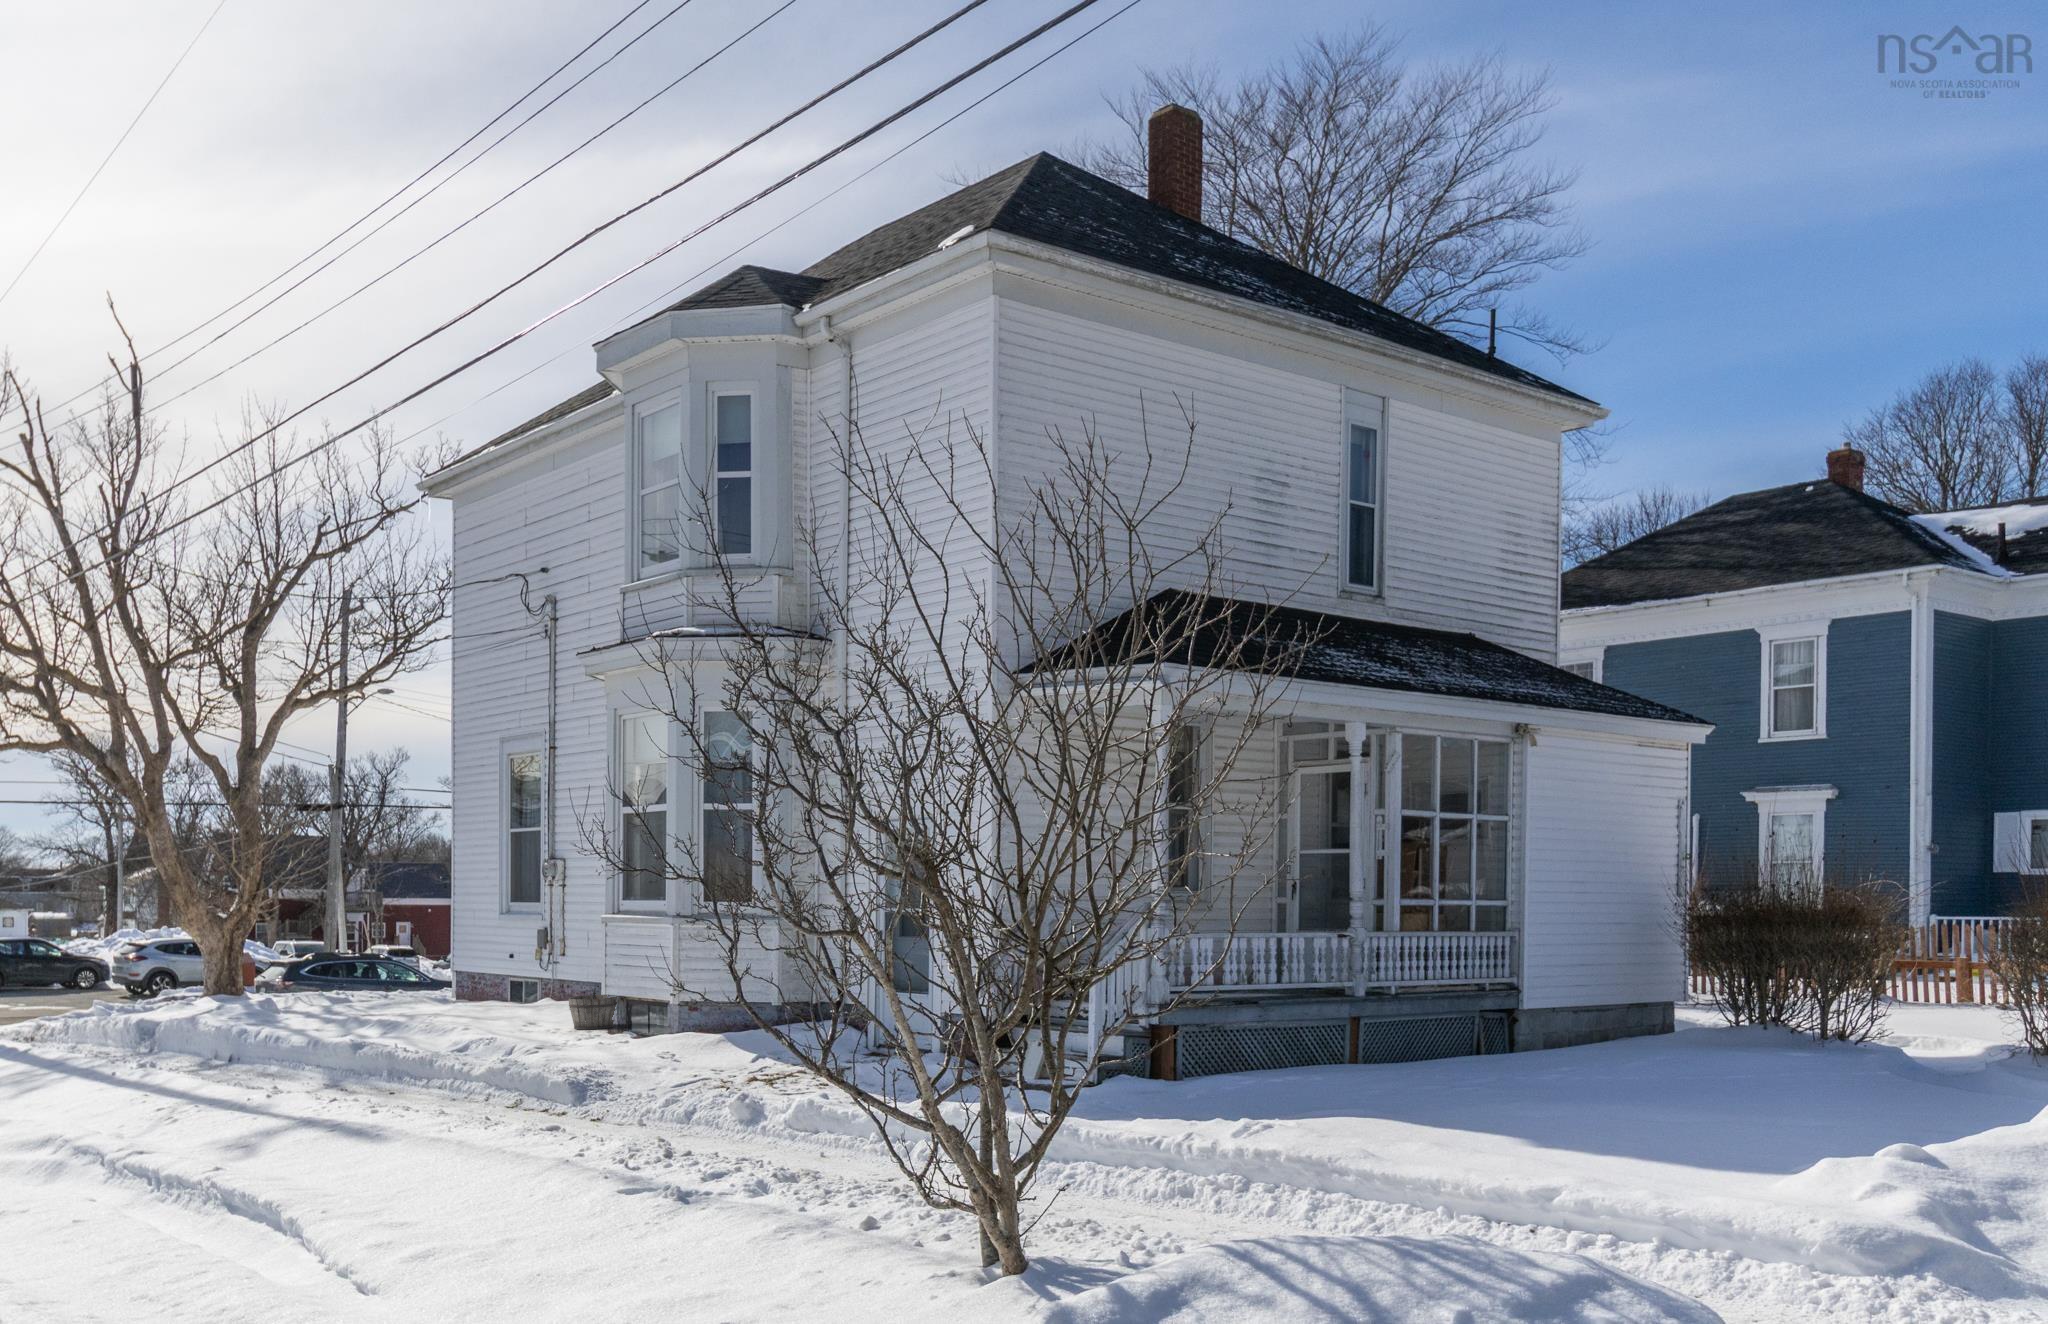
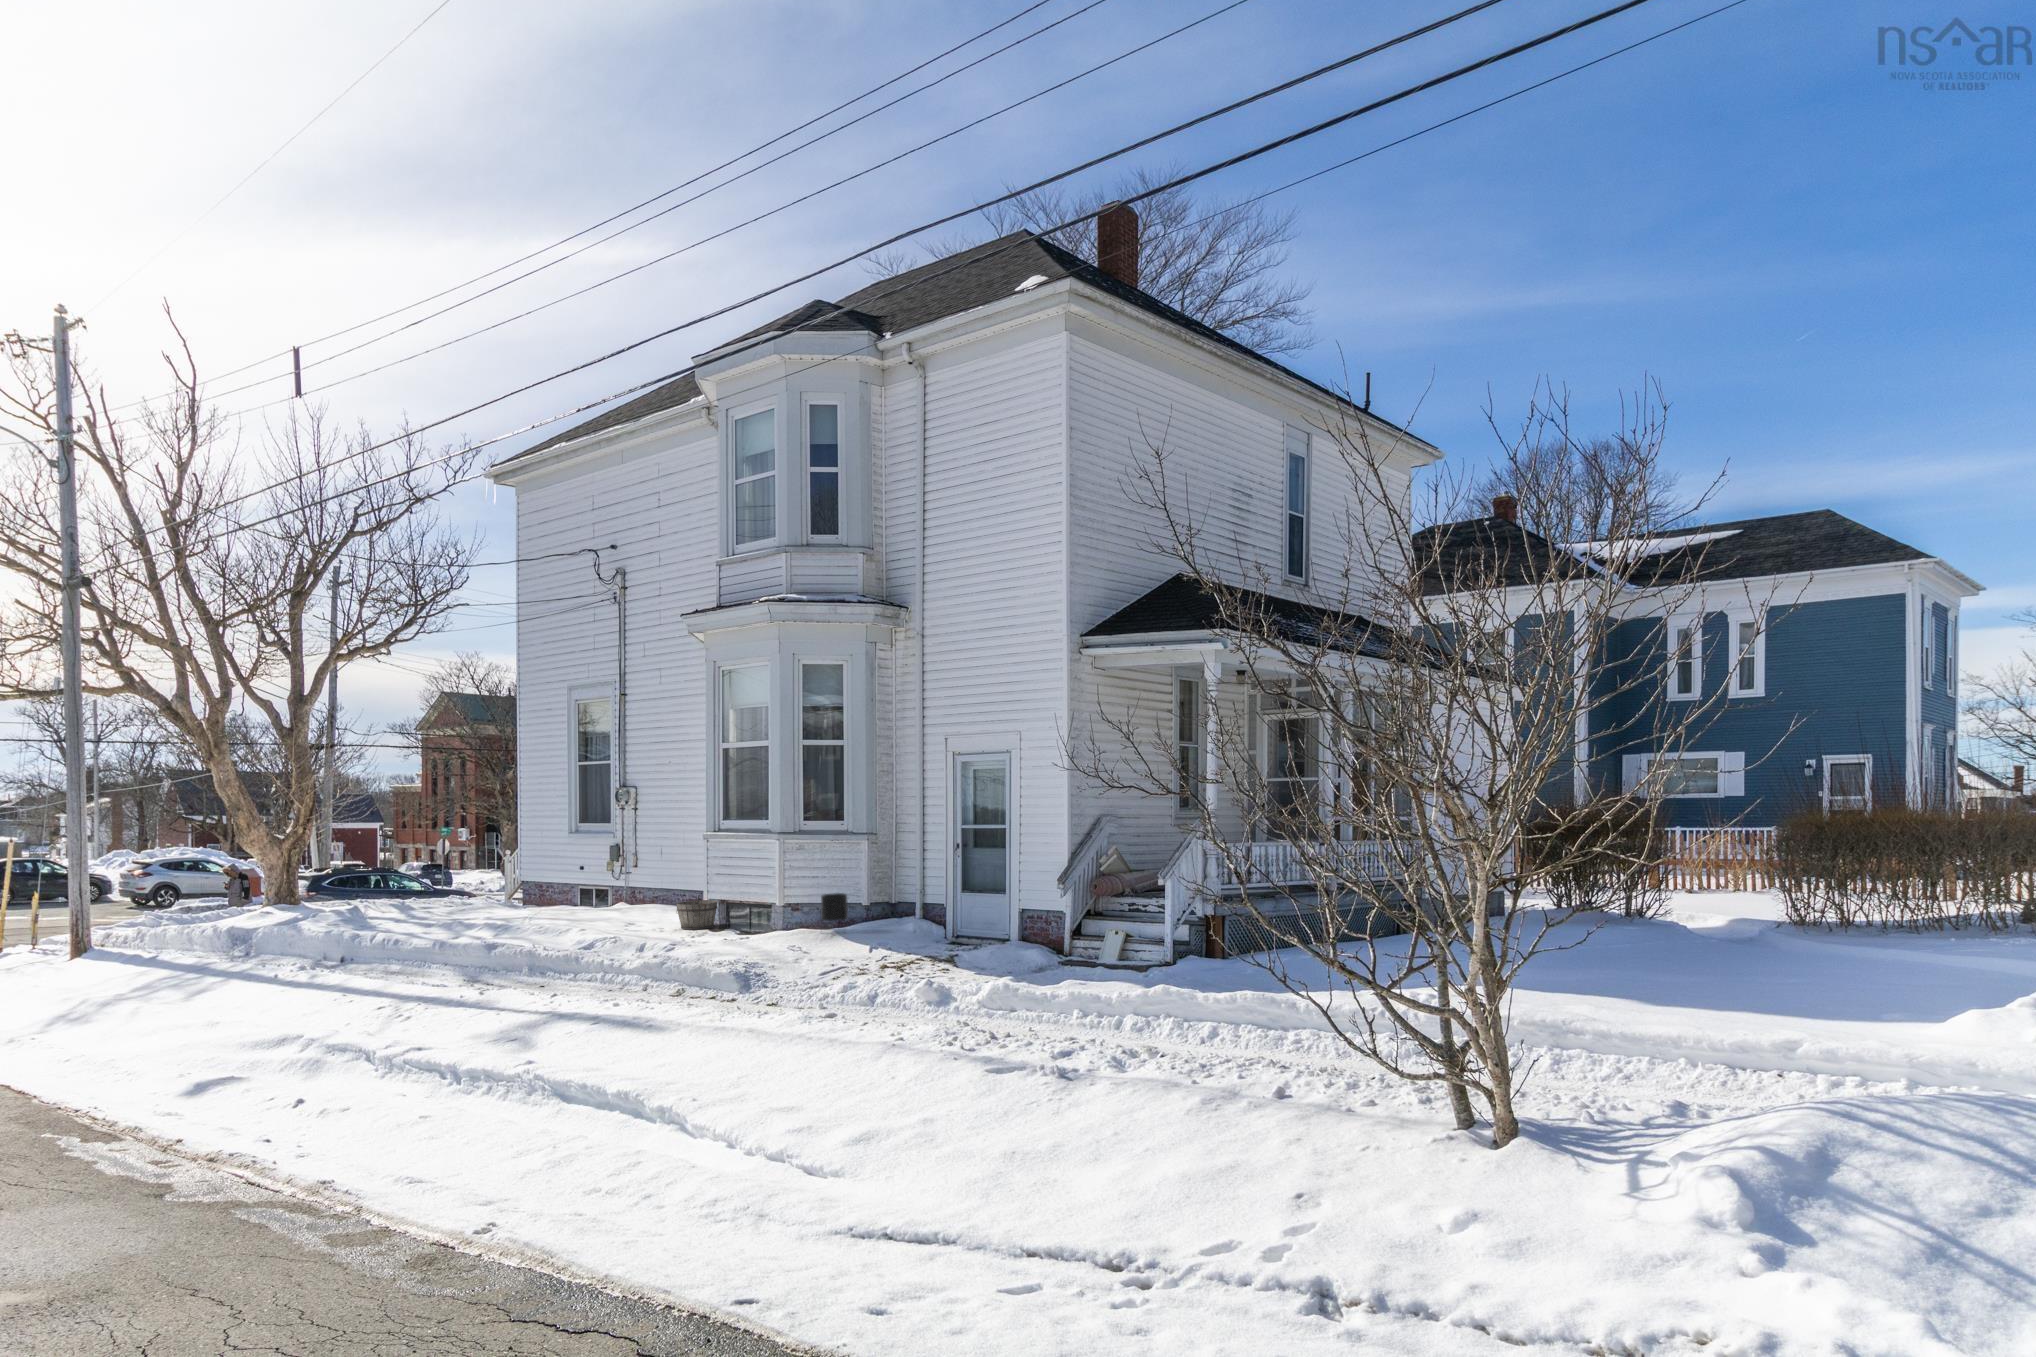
planter: none [719,988,752,1037] -> present [820,893,848,923]

